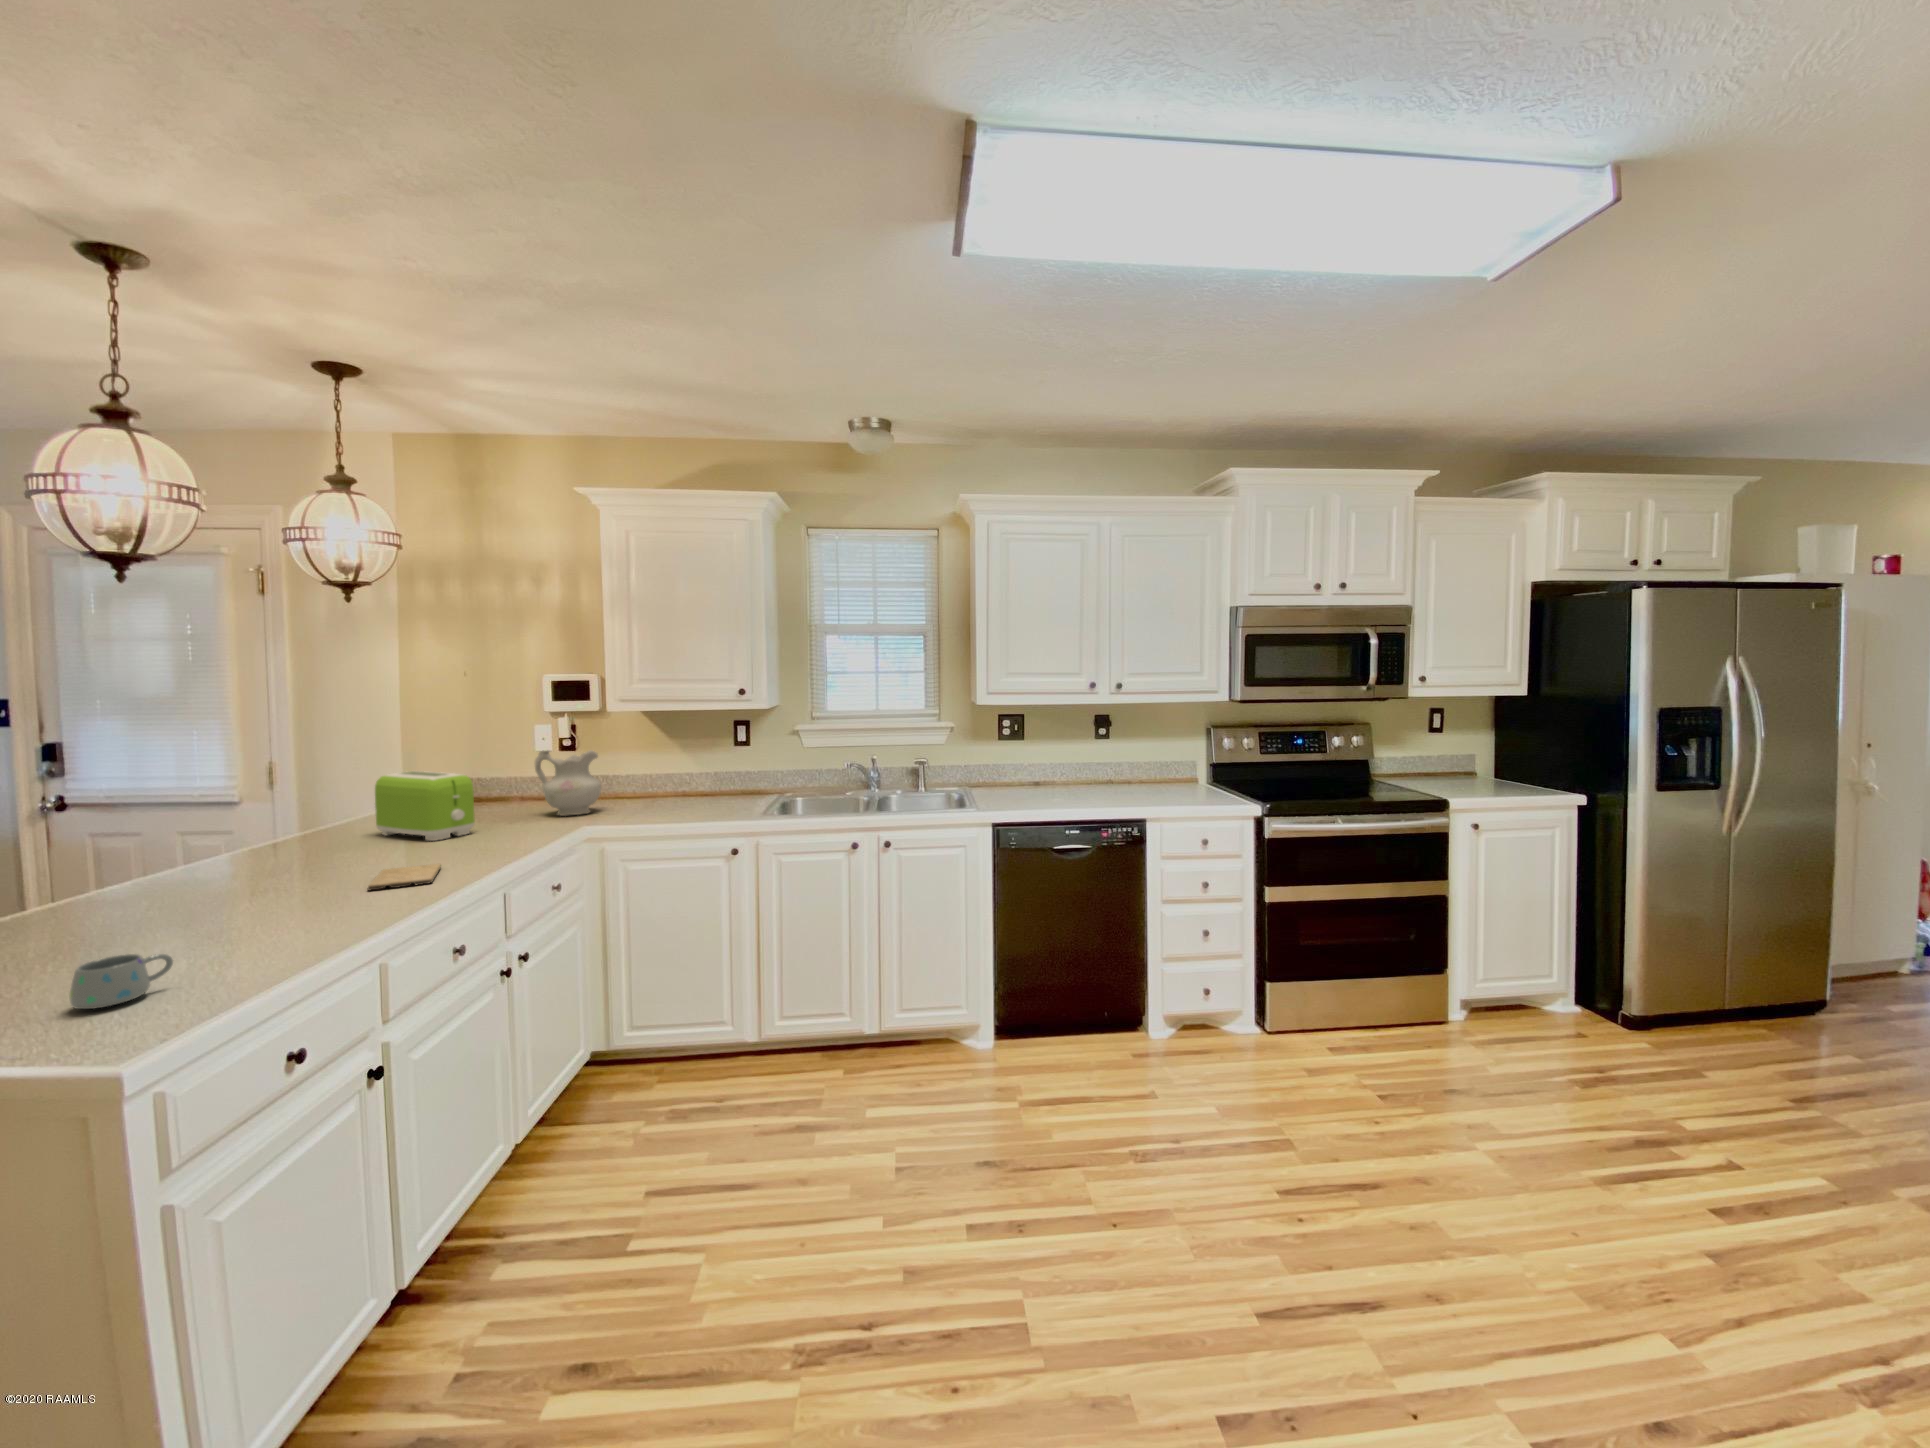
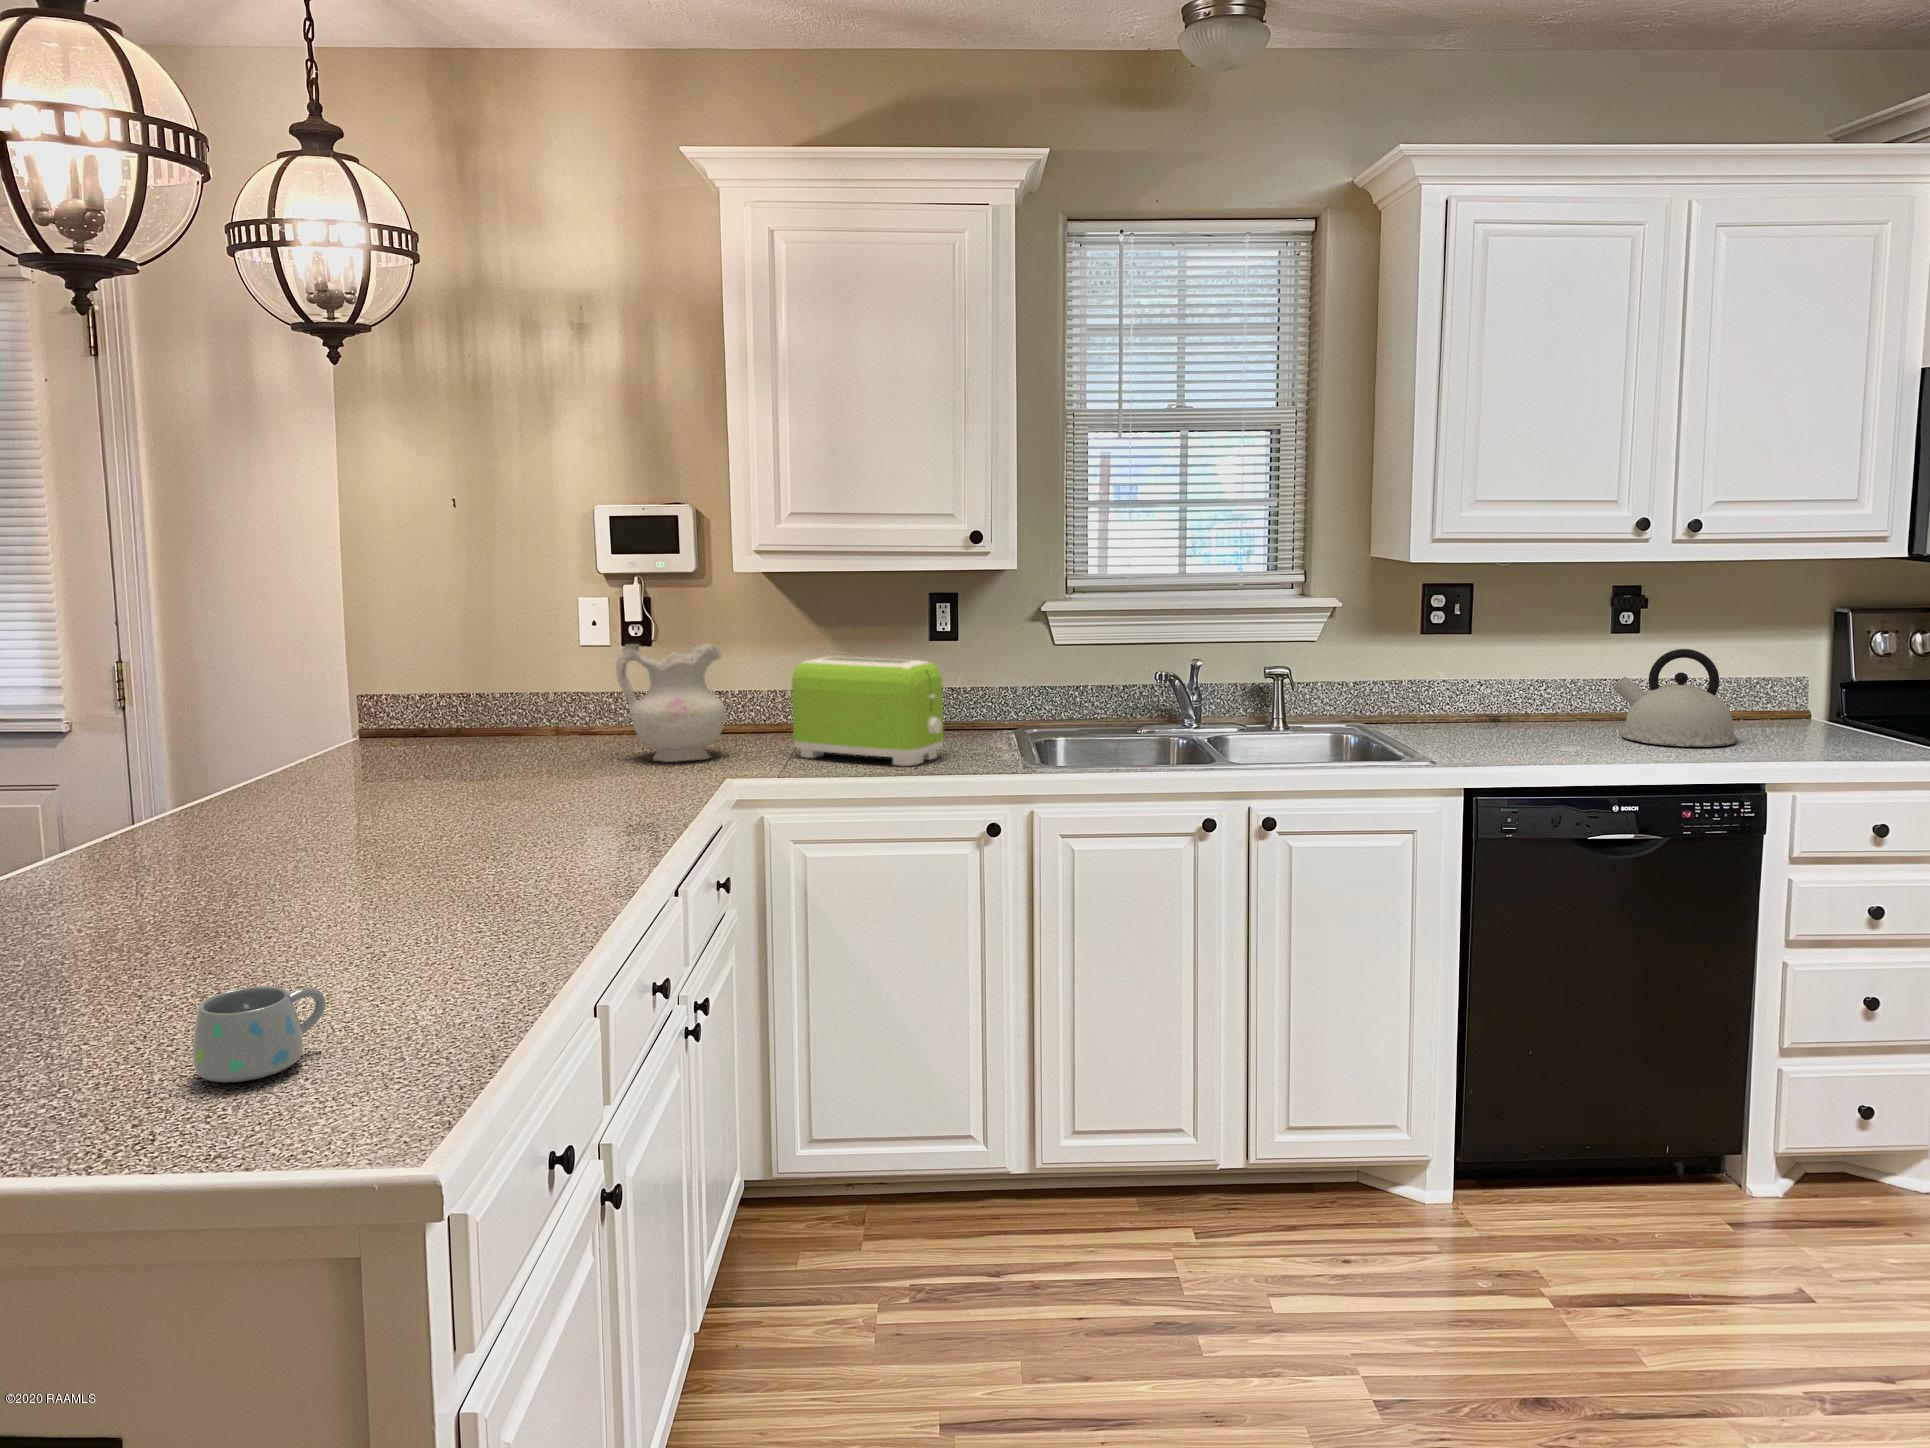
kettle: none [1088,749,1147,799] -> present [1613,649,1737,747]
toaster: present [375,771,475,841] -> present [792,657,943,766]
cutting board: present [368,864,441,890] -> none [469,840,575,885]

